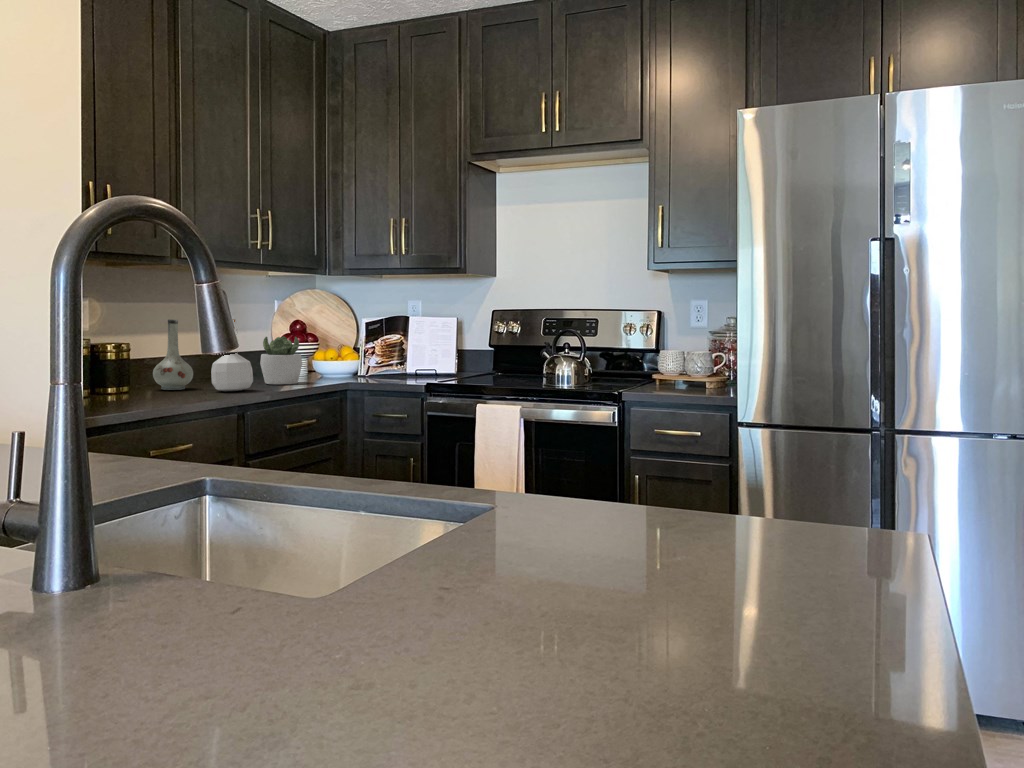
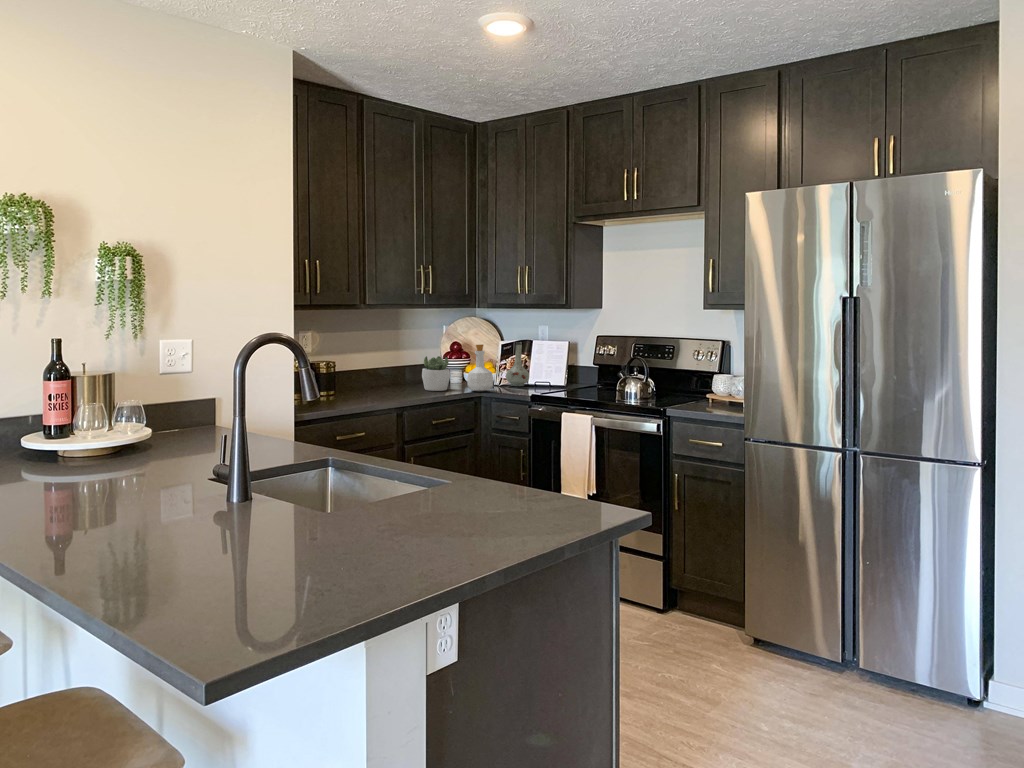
bottle: present [211,319,253,391] -> present [467,344,493,391]
vase: present [153,320,193,390] -> present [506,342,529,386]

